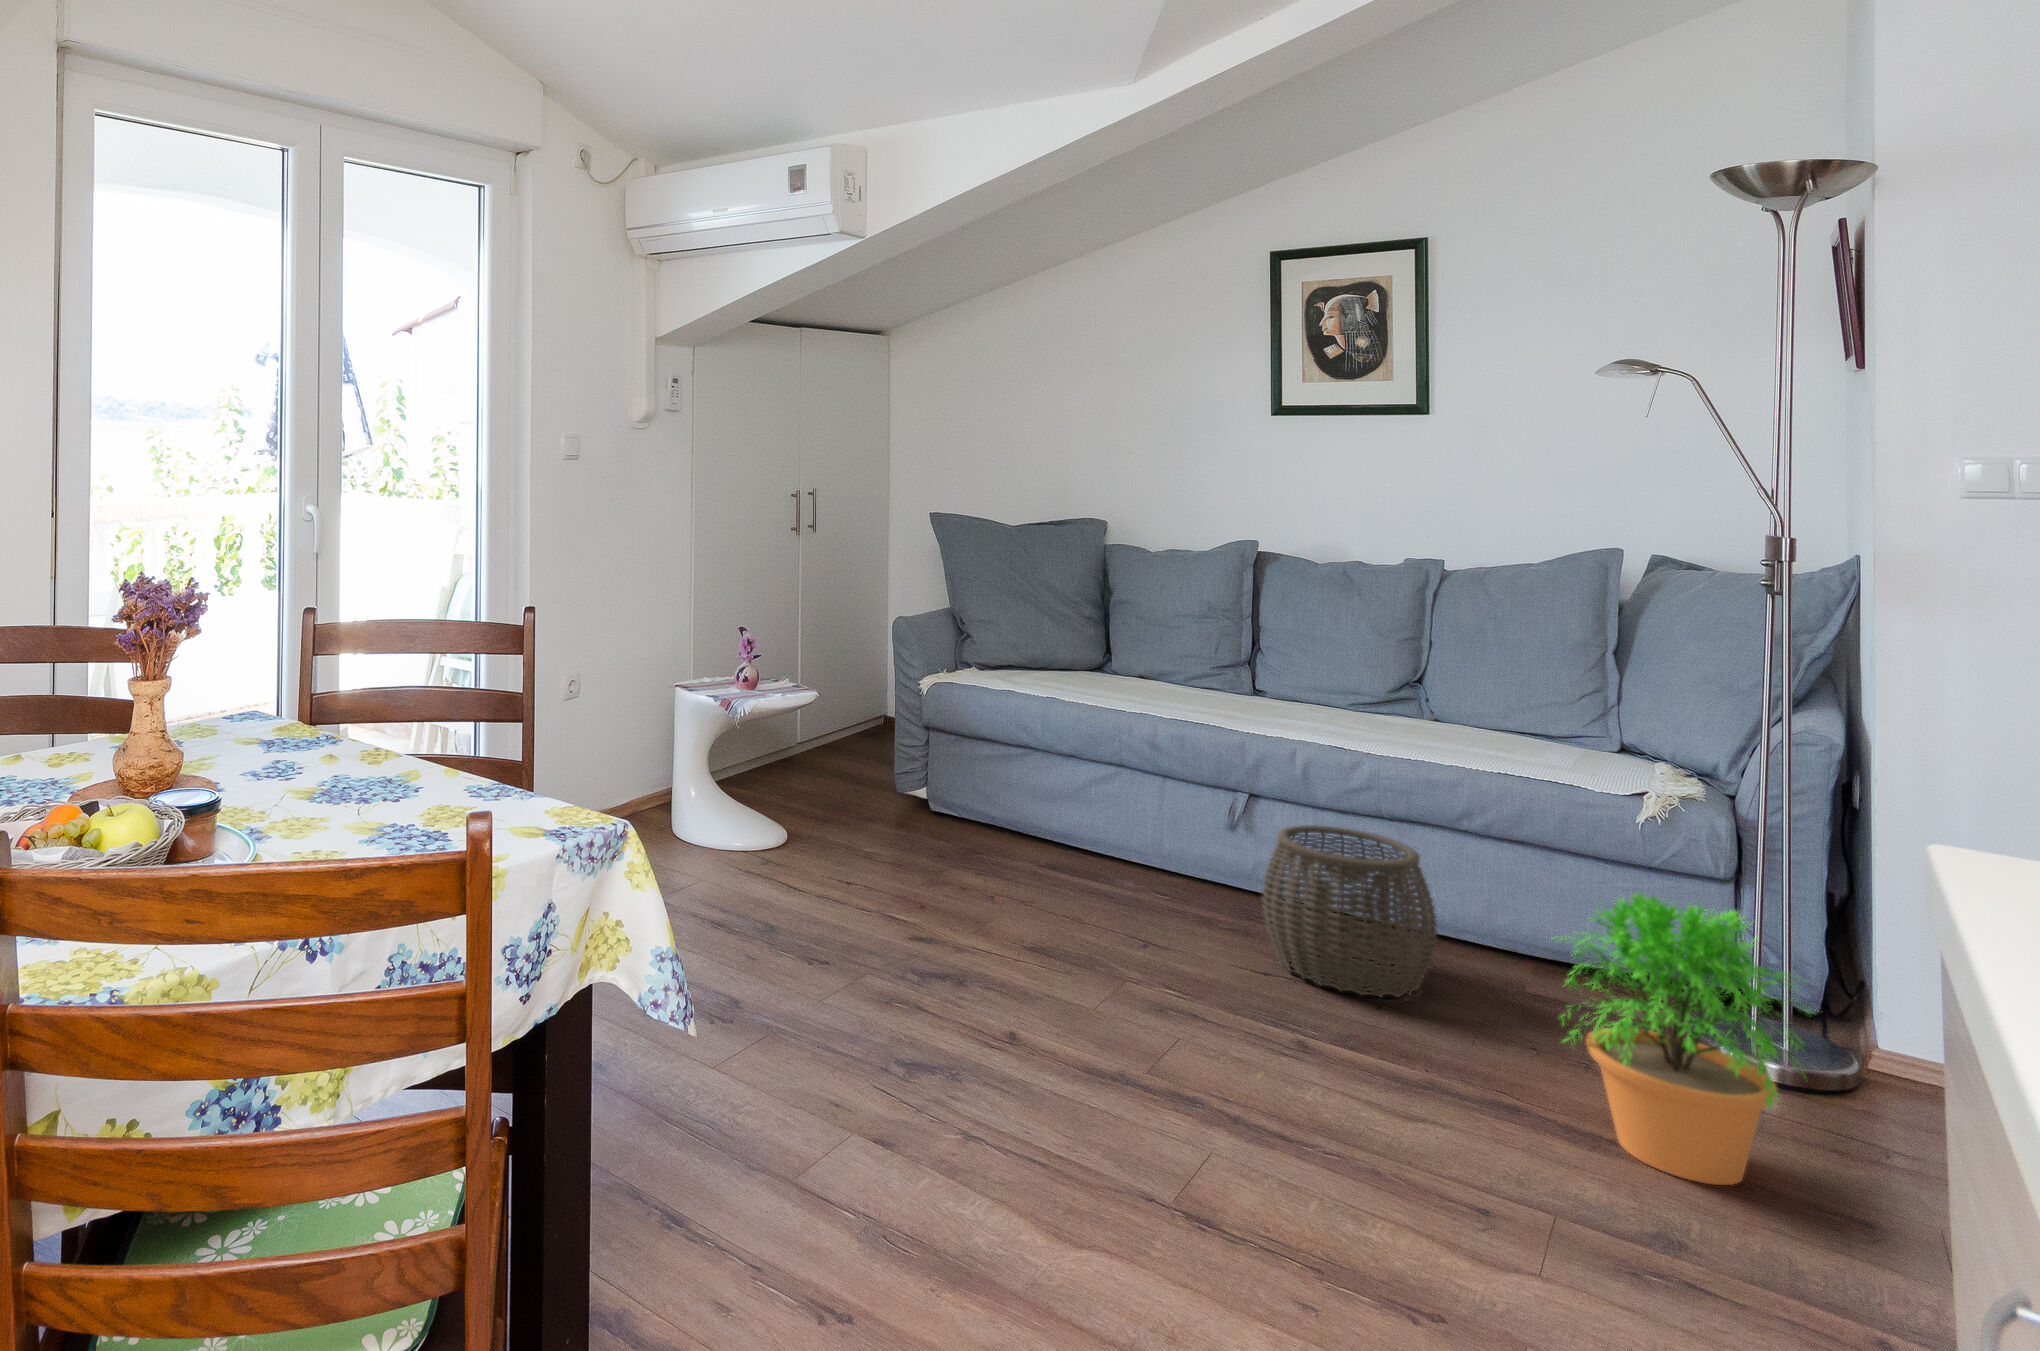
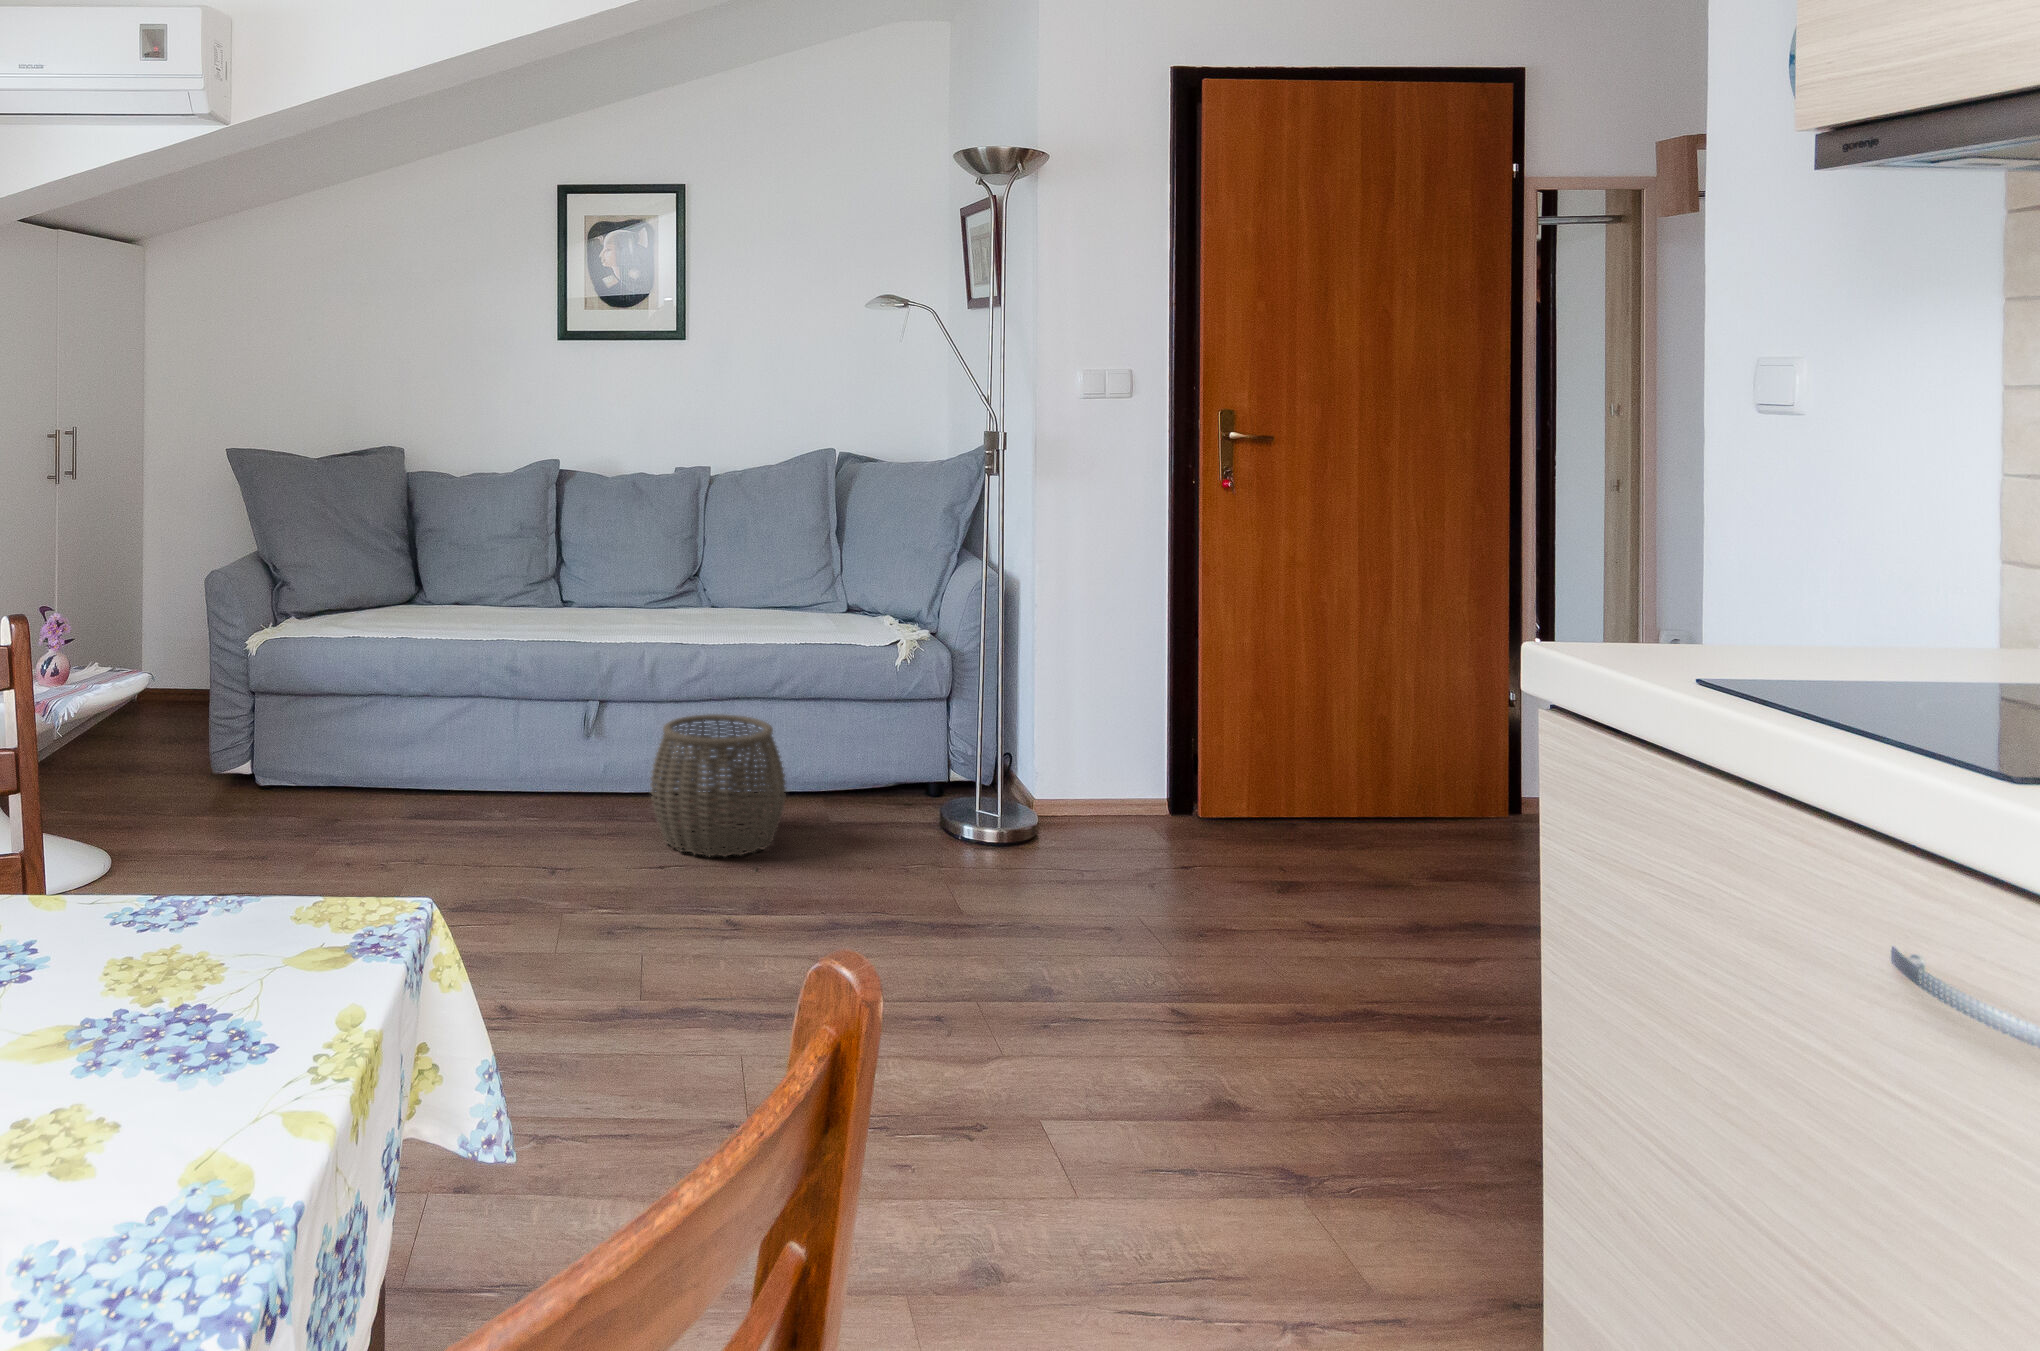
potted plant: present [1562,893,1812,1185] -> none [899,711,1073,921]

